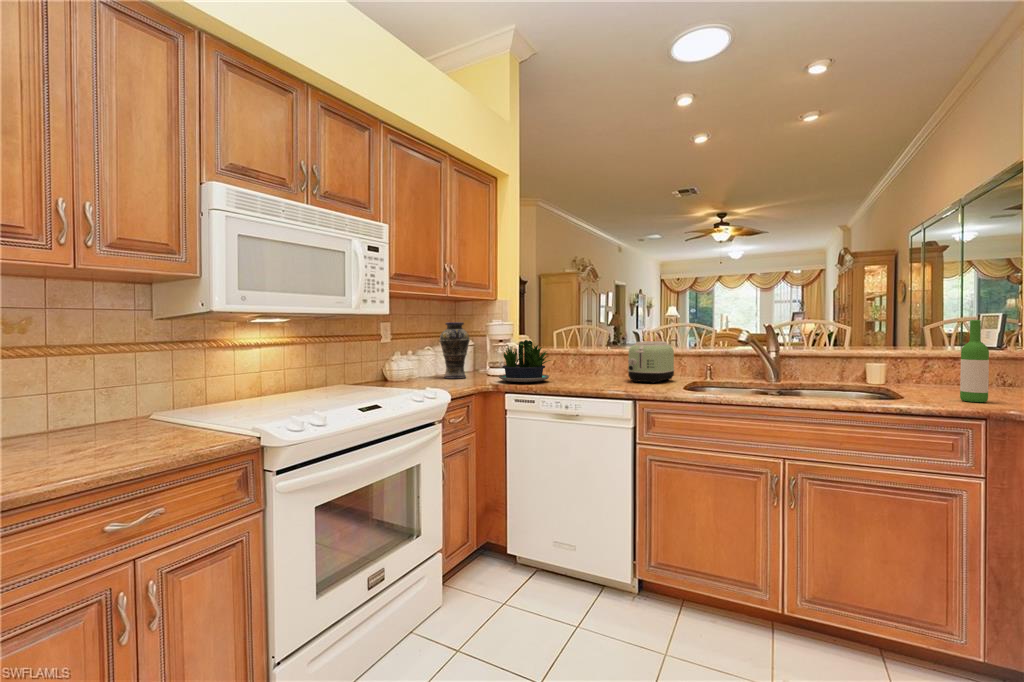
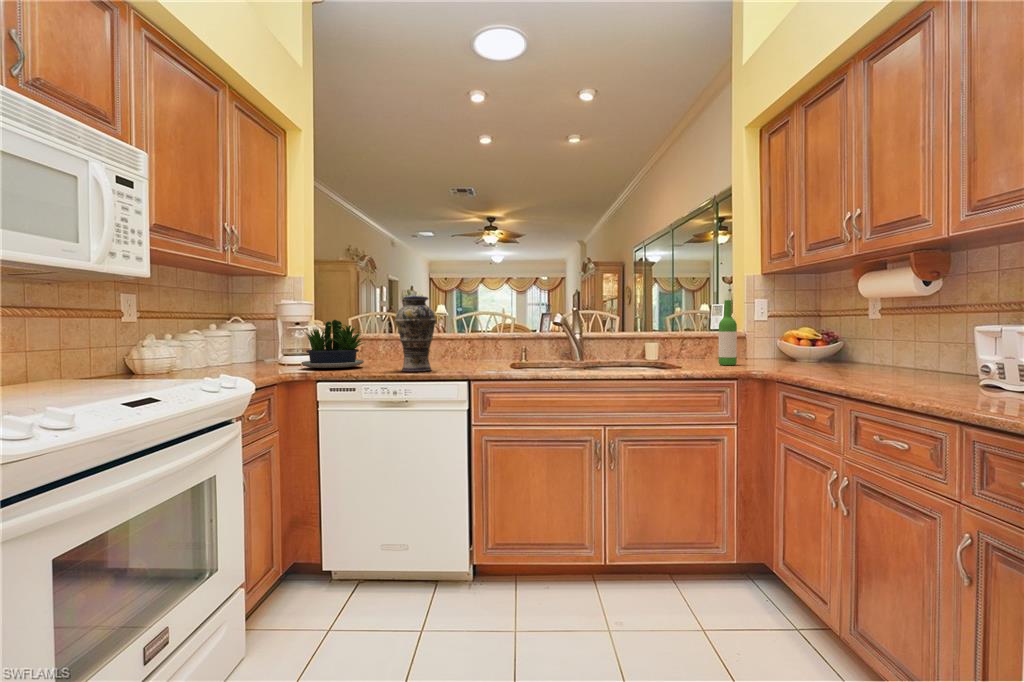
vase: present [439,322,470,379] -> present [395,296,436,372]
toaster: present [628,341,674,383] -> none [447,322,492,364]

